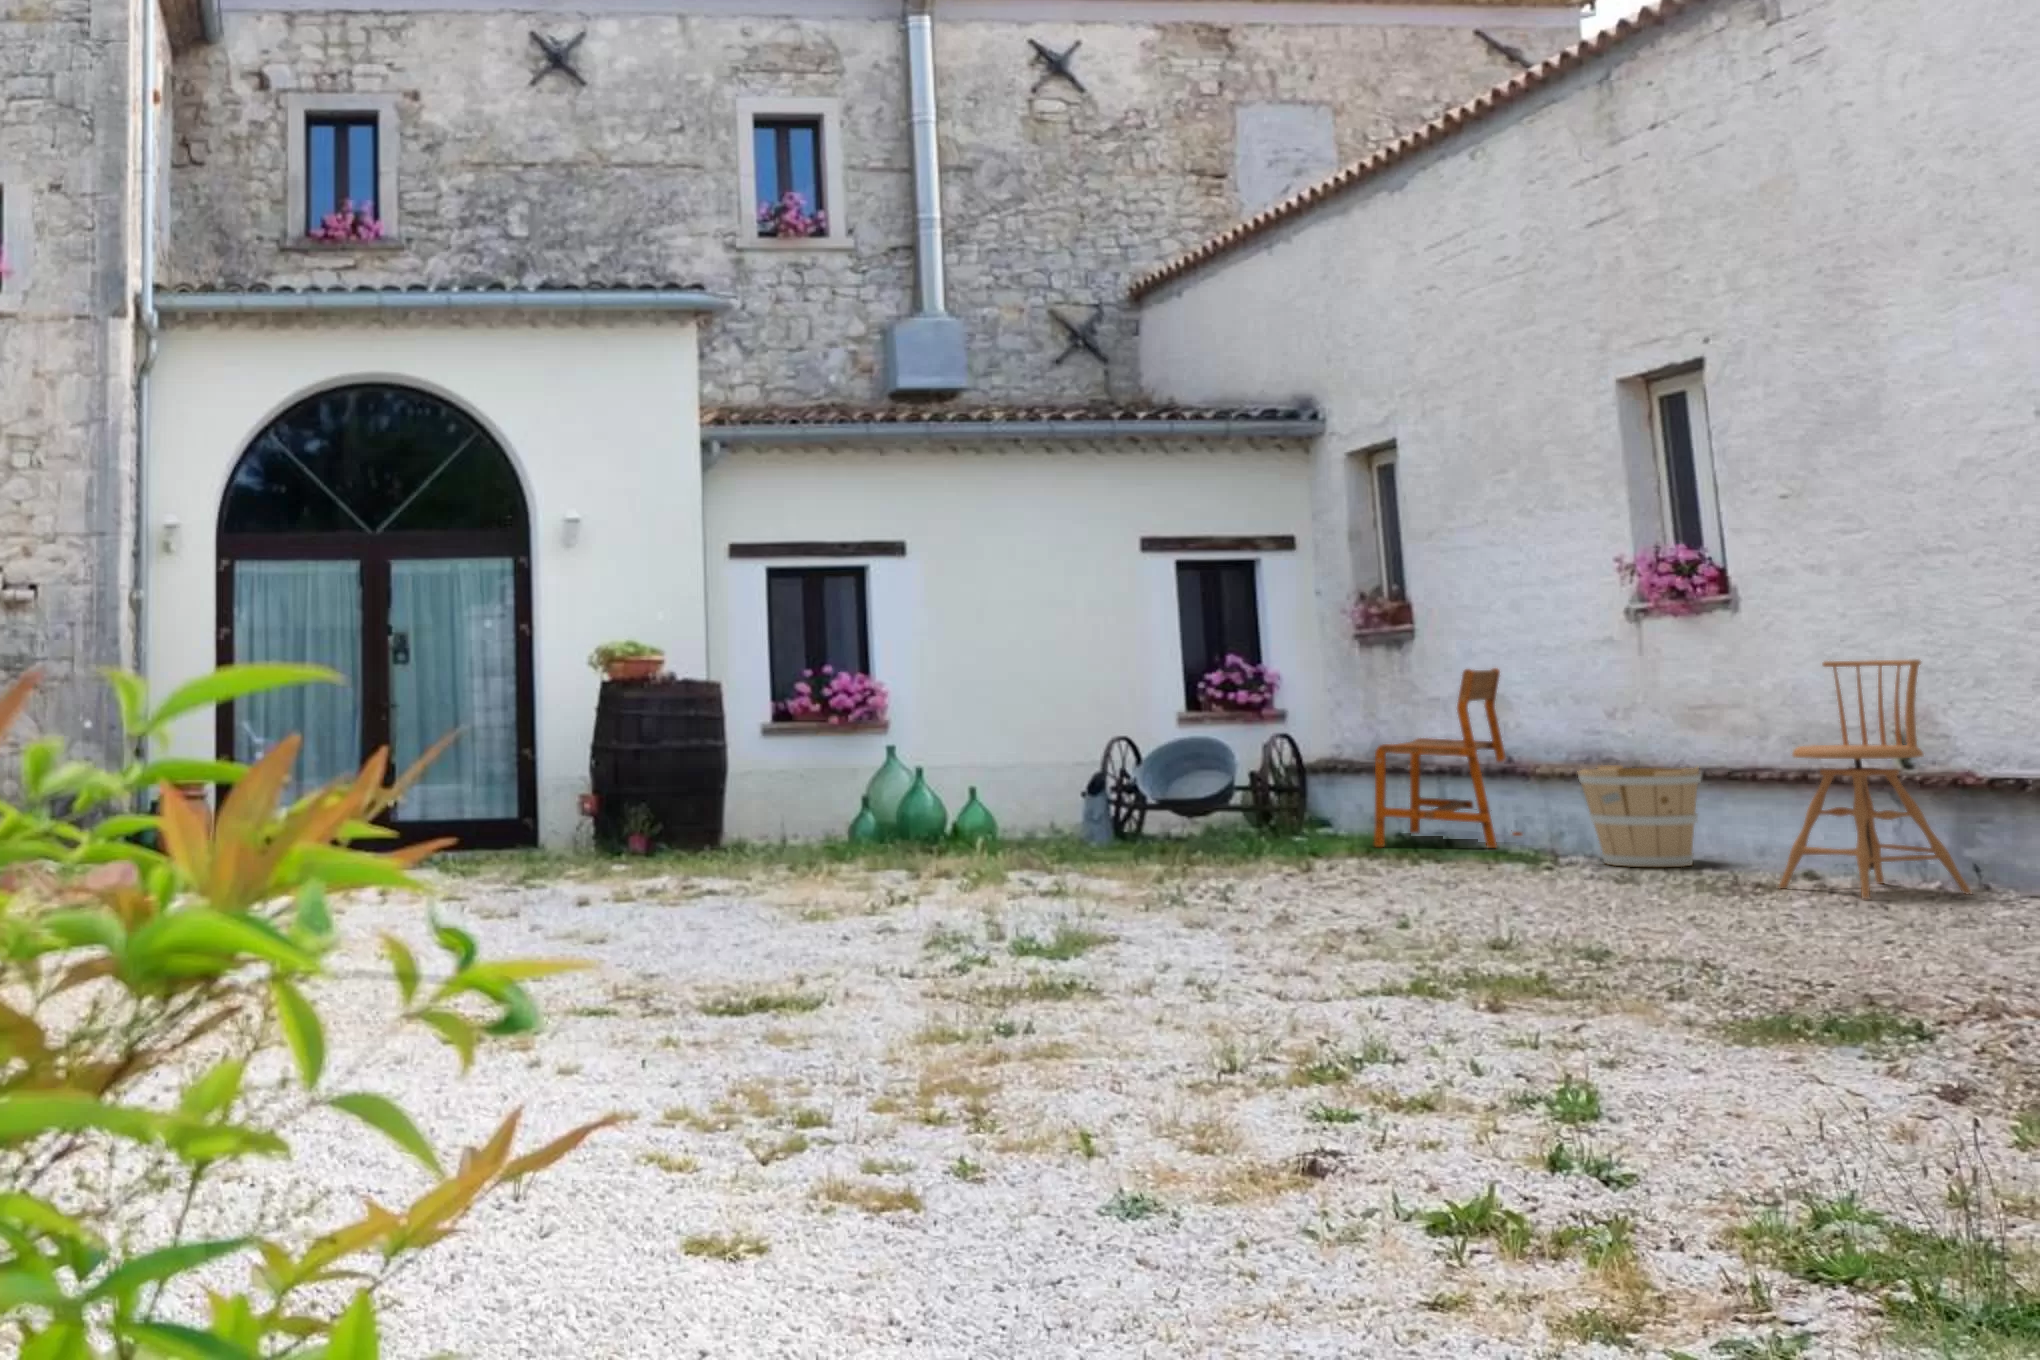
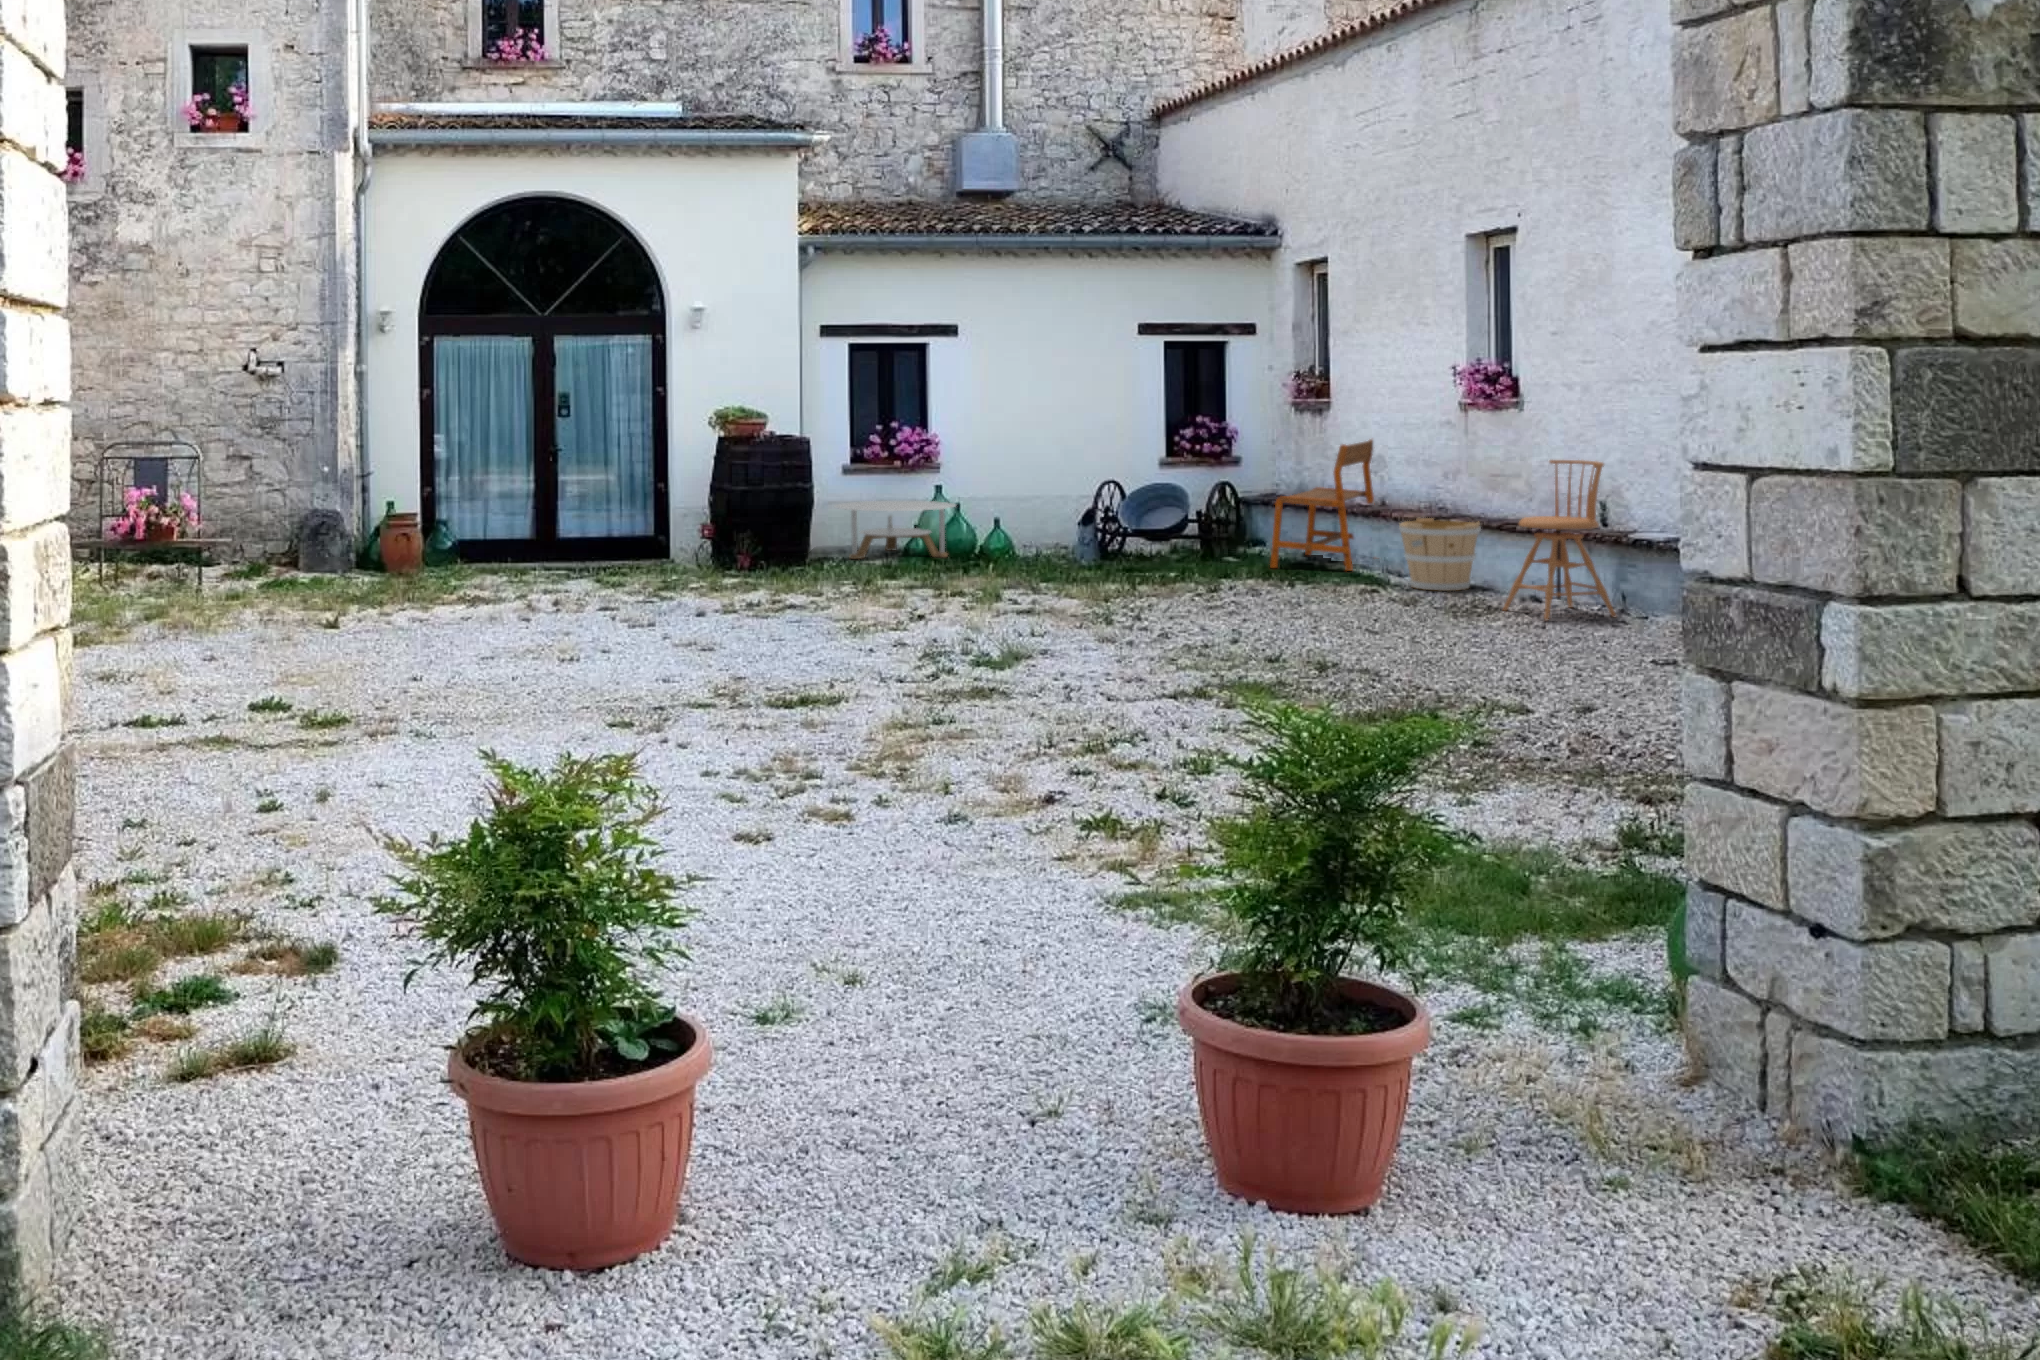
round table: none [756,769,921,845] -> present [835,500,956,559]

